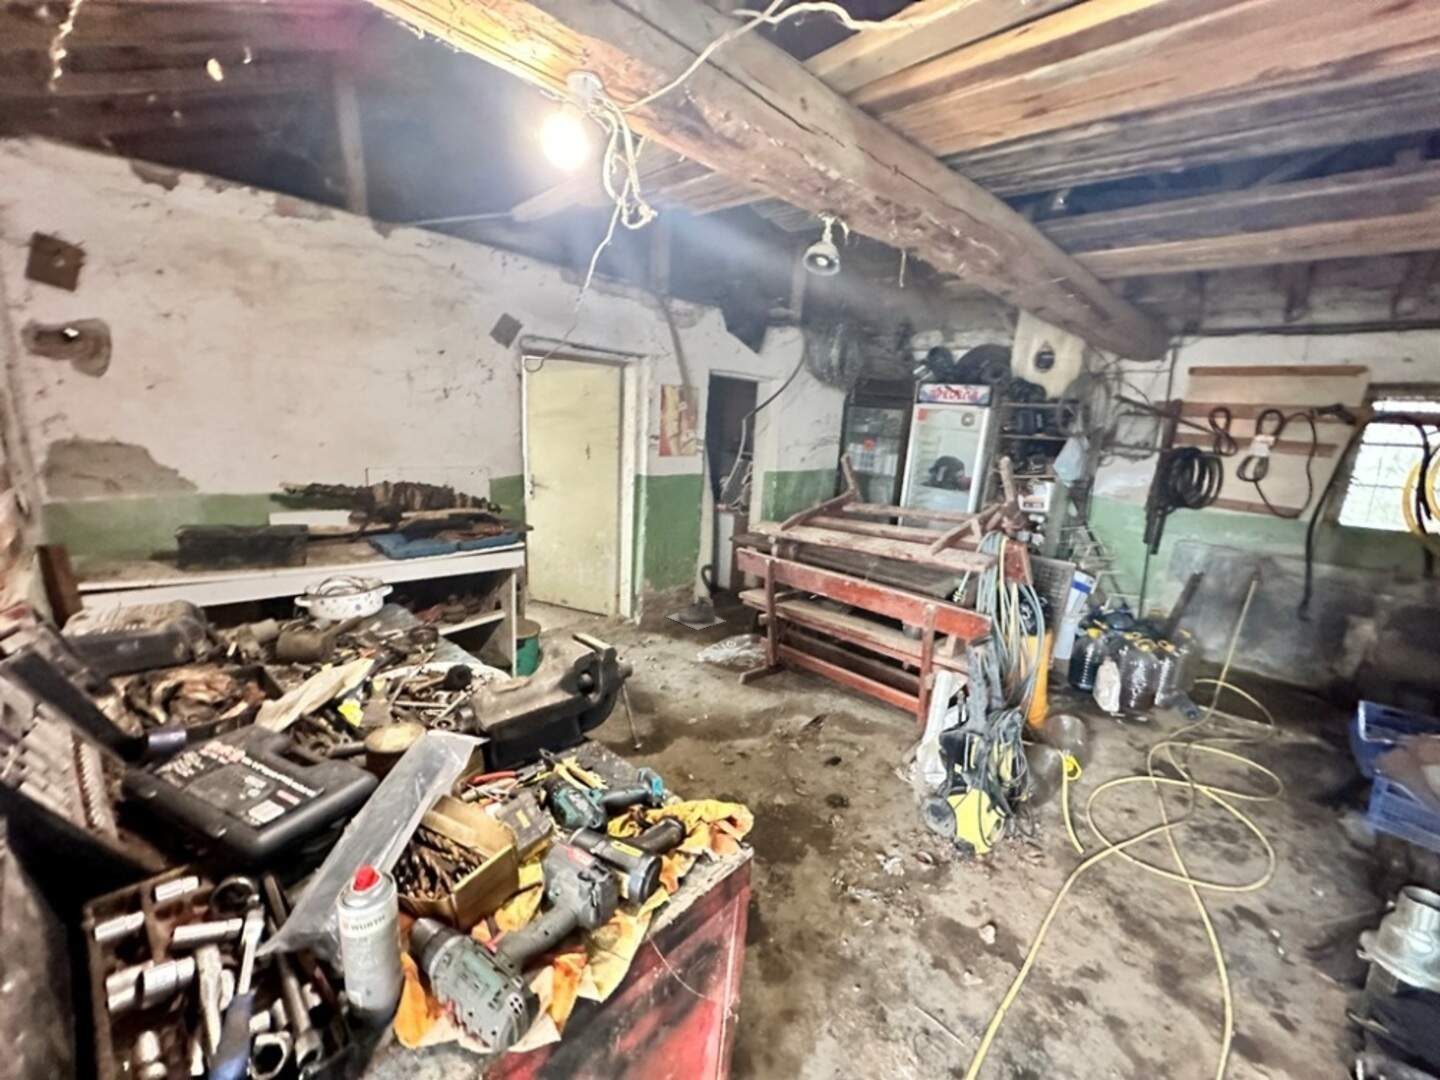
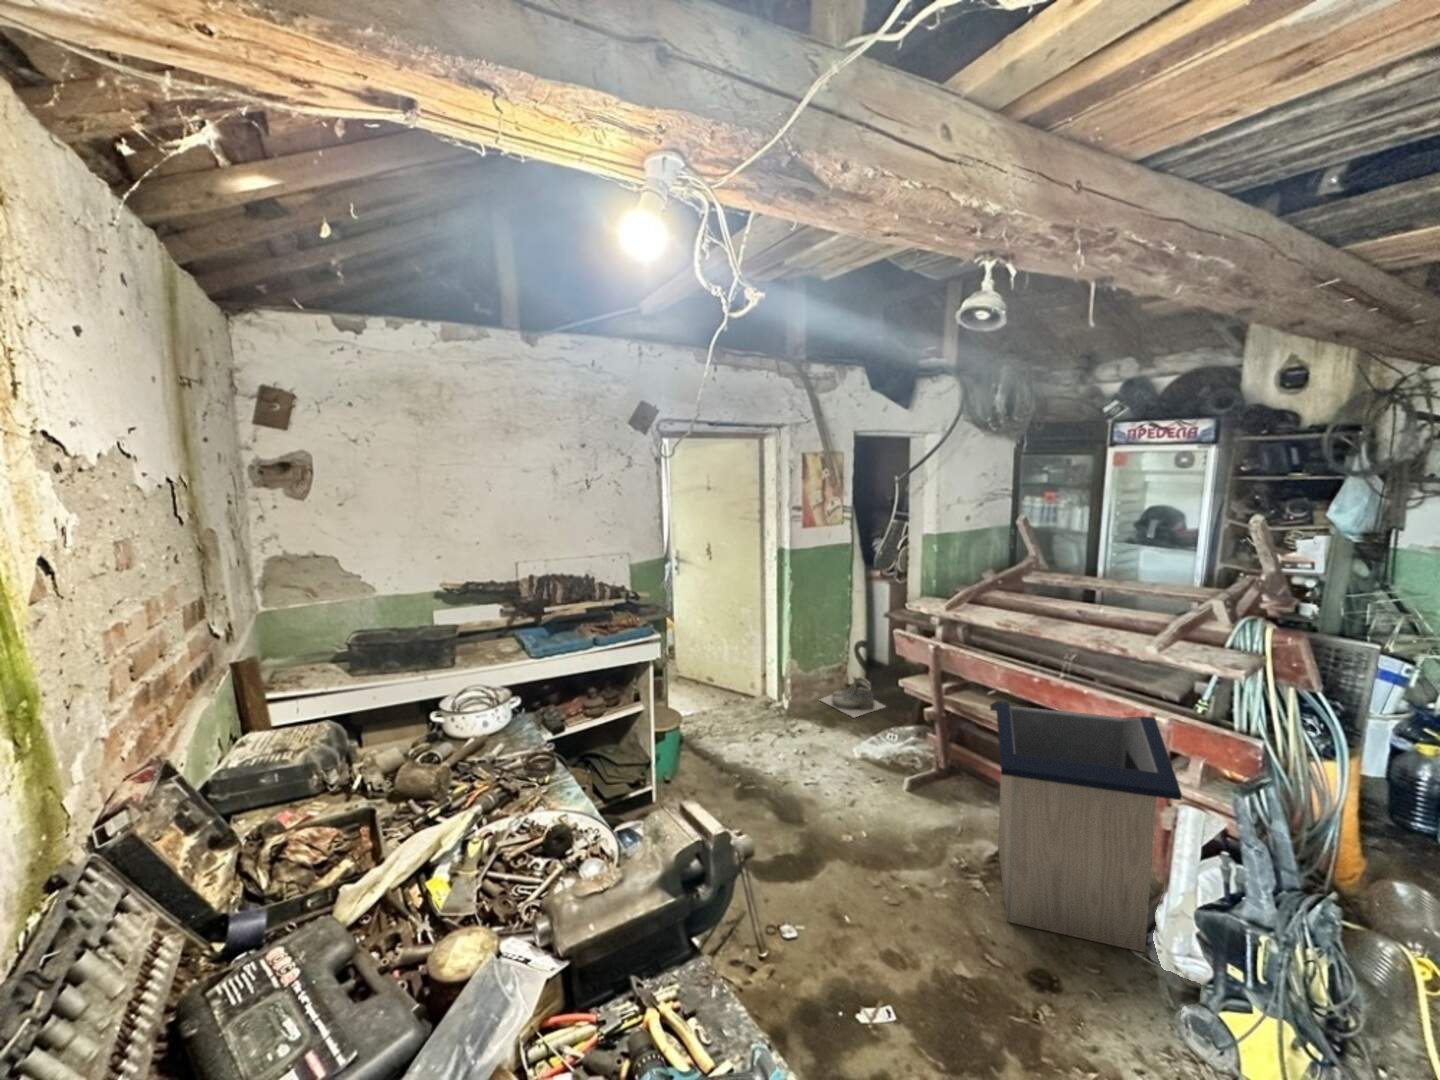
trash can: none [811,593,939,772] -> present [990,701,1182,952]

